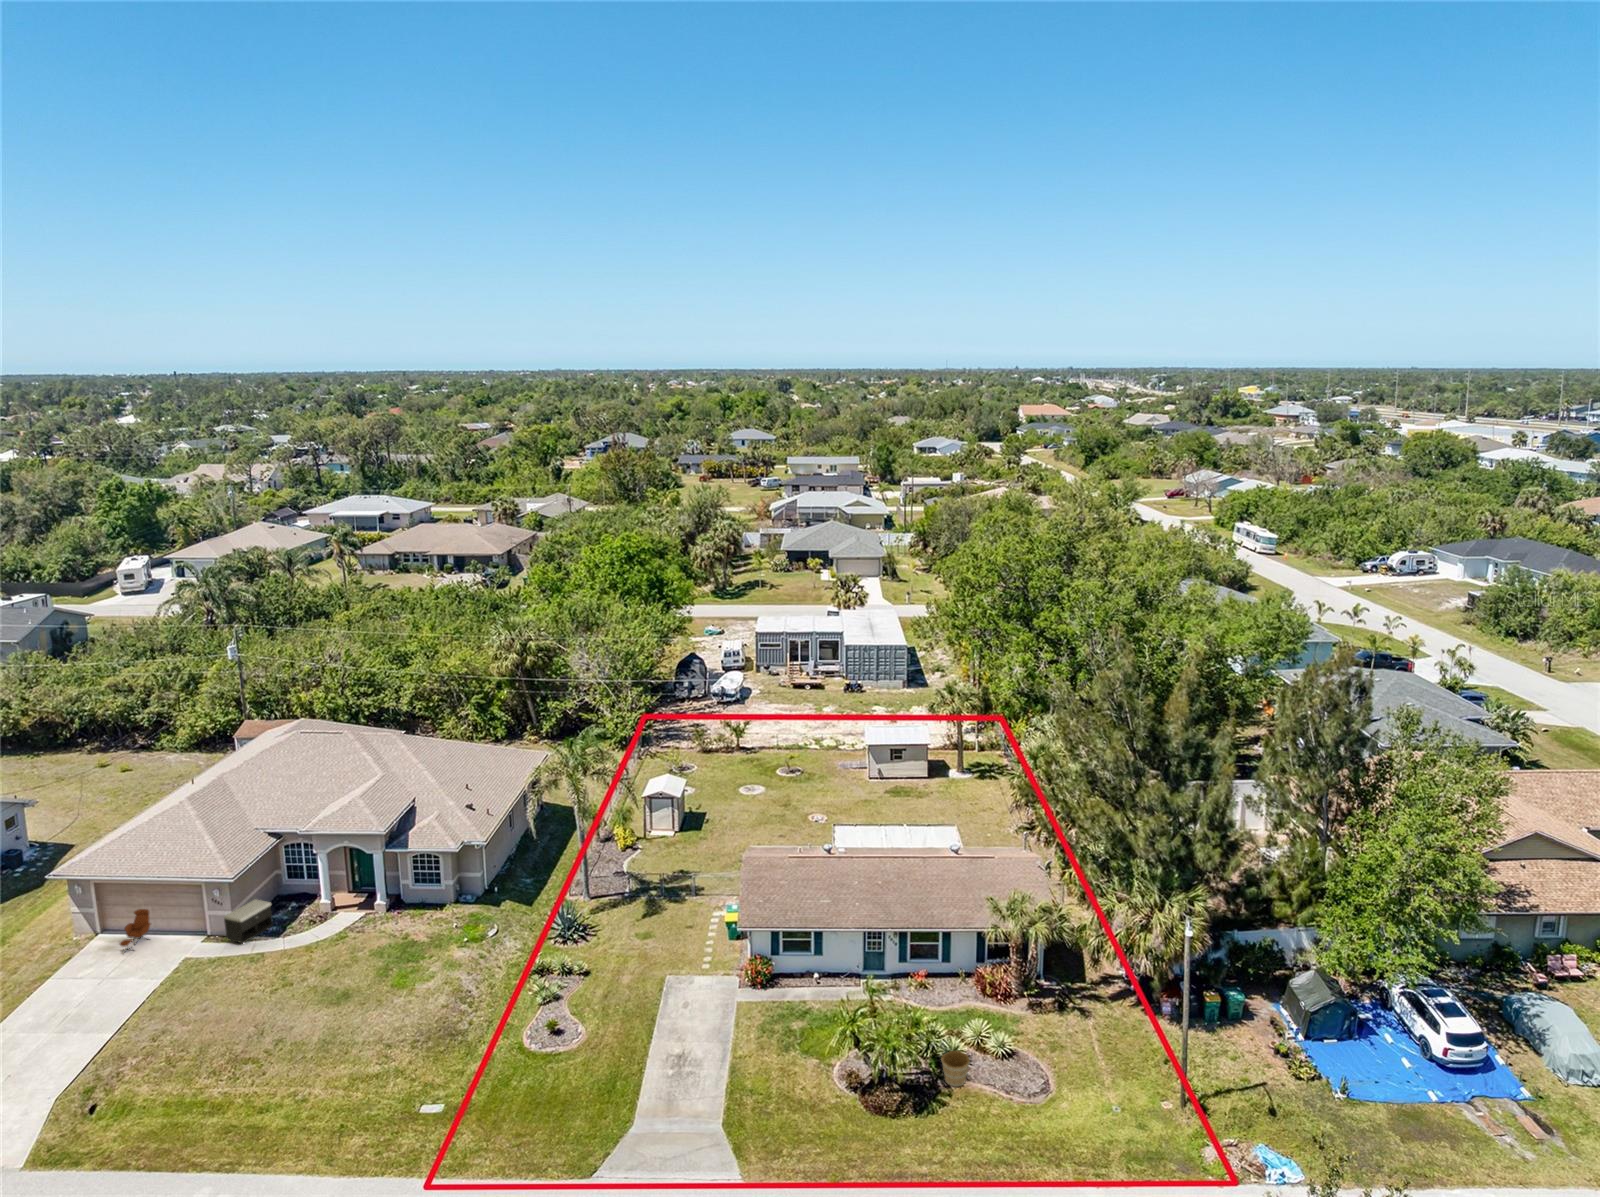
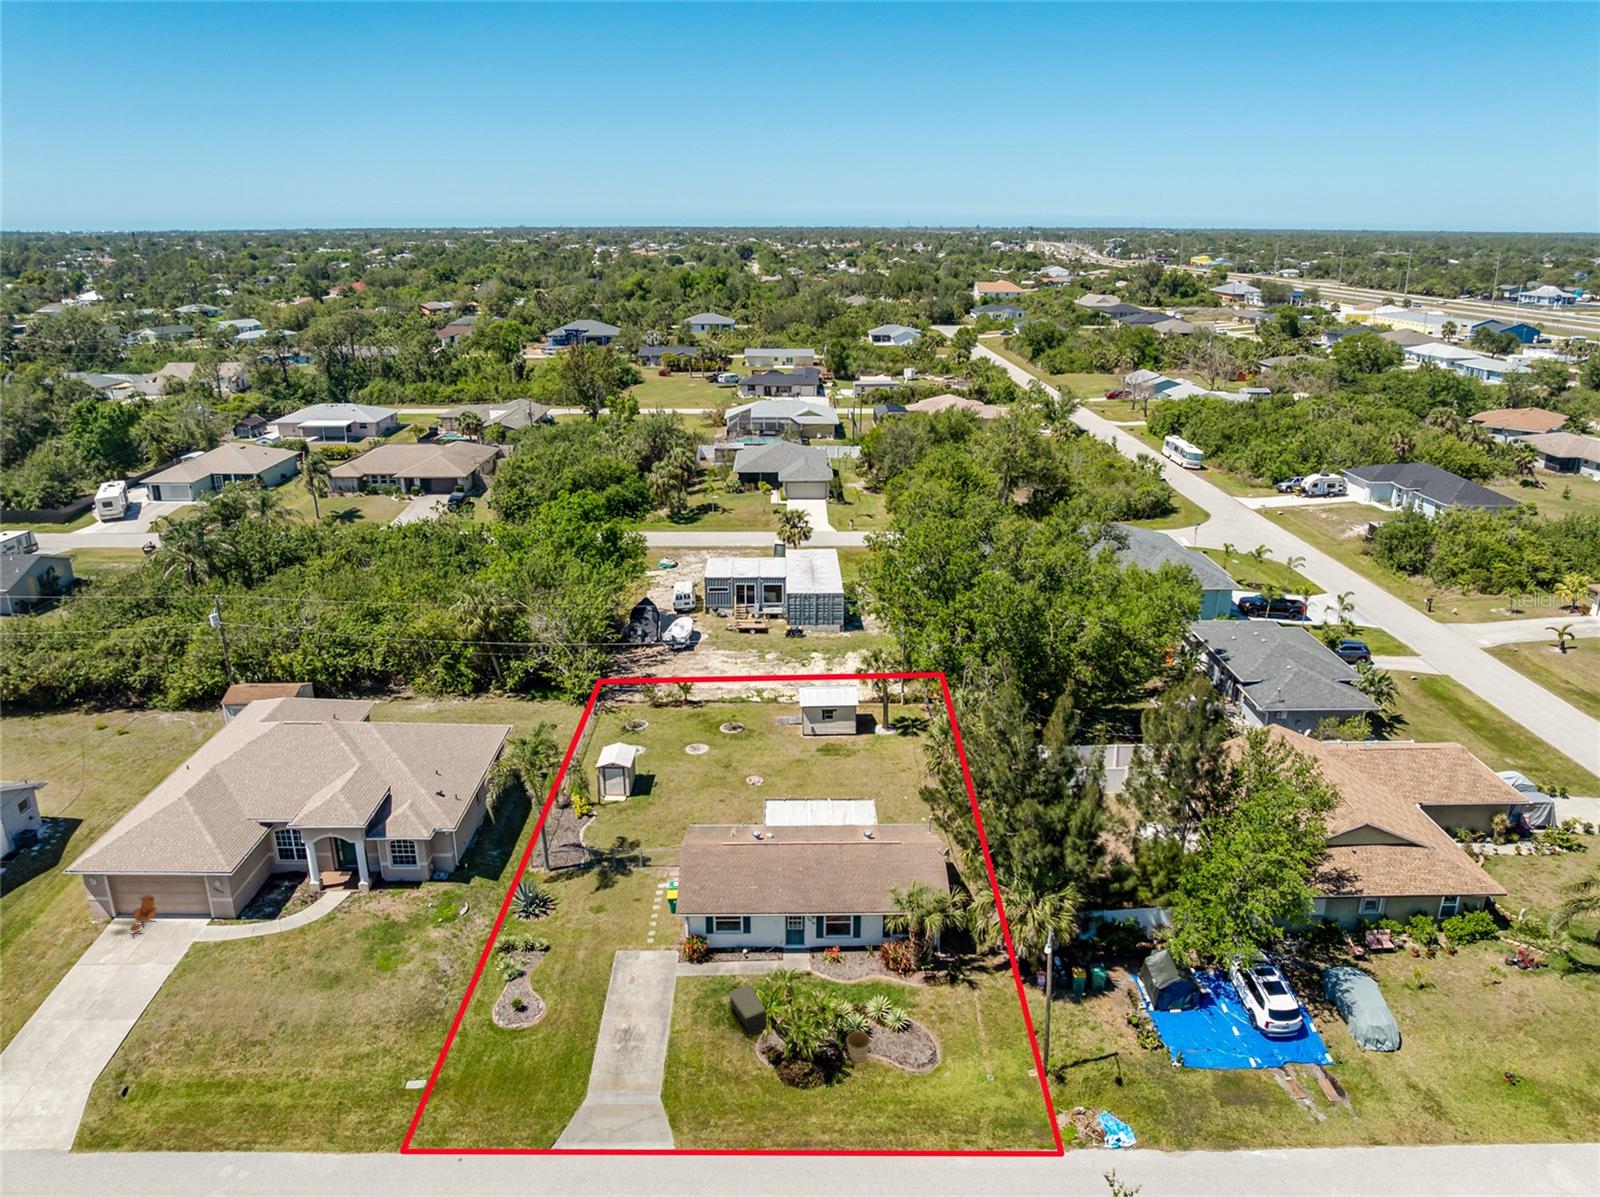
storage bench: present [224,899,273,944] -> present [729,985,767,1037]

